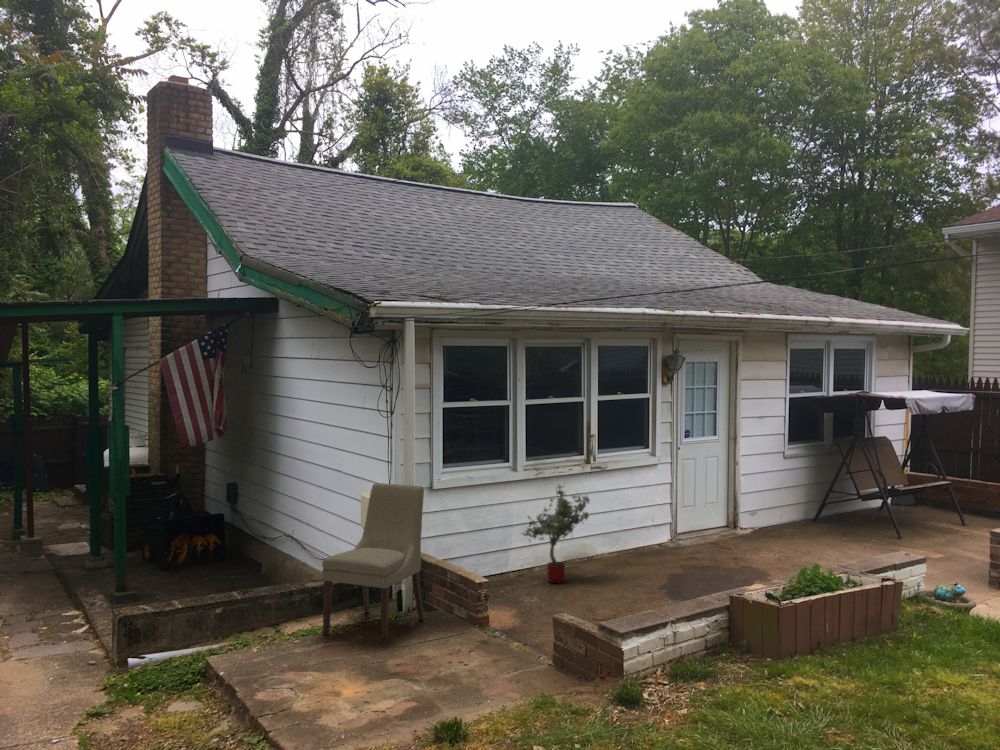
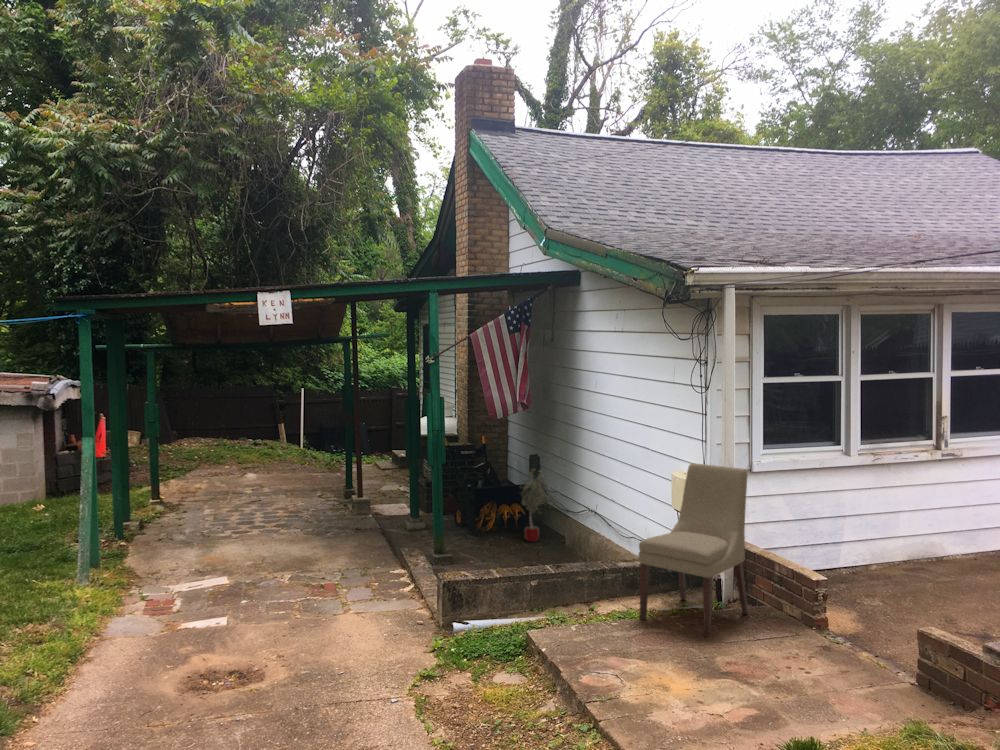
potted tree: present [523,485,590,583] -> present [520,469,558,542]

